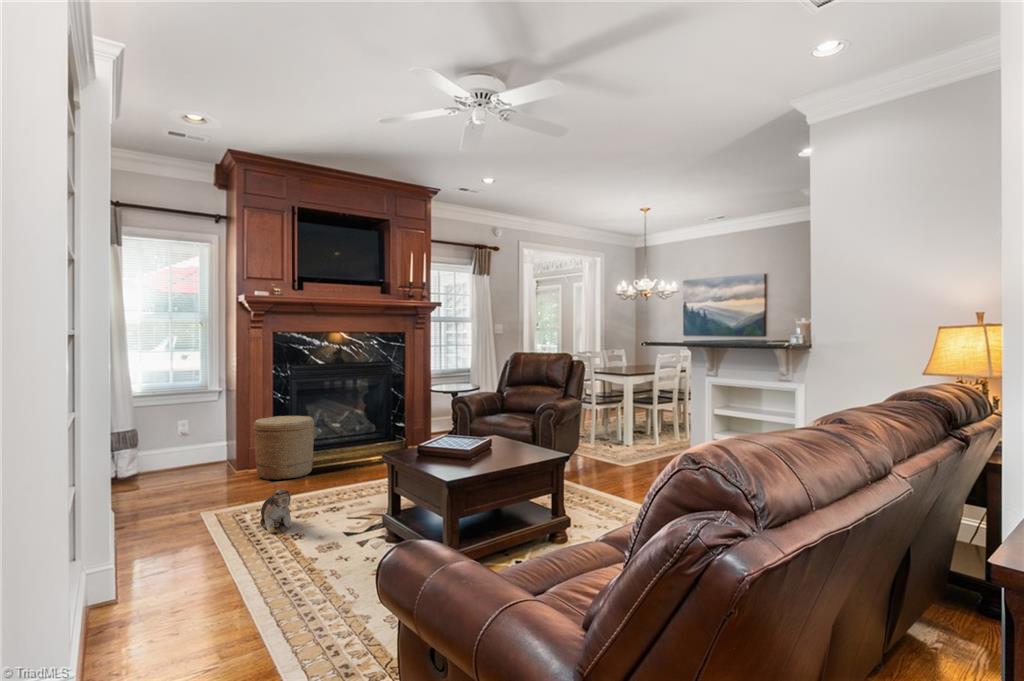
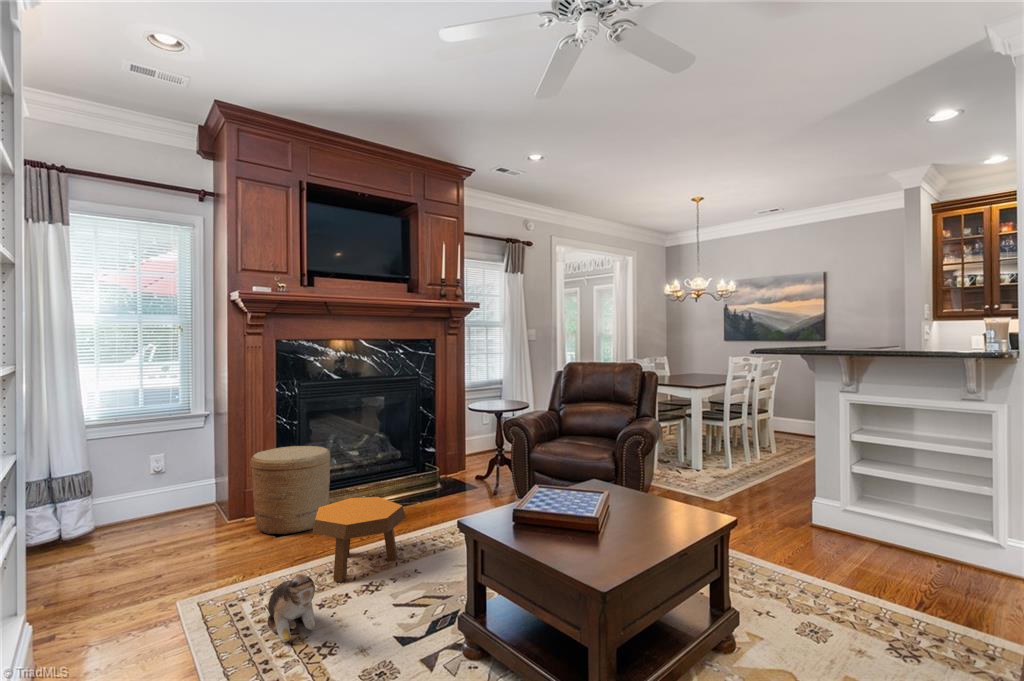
footstool: none [294,451,364,506] -> present [312,497,406,582]

